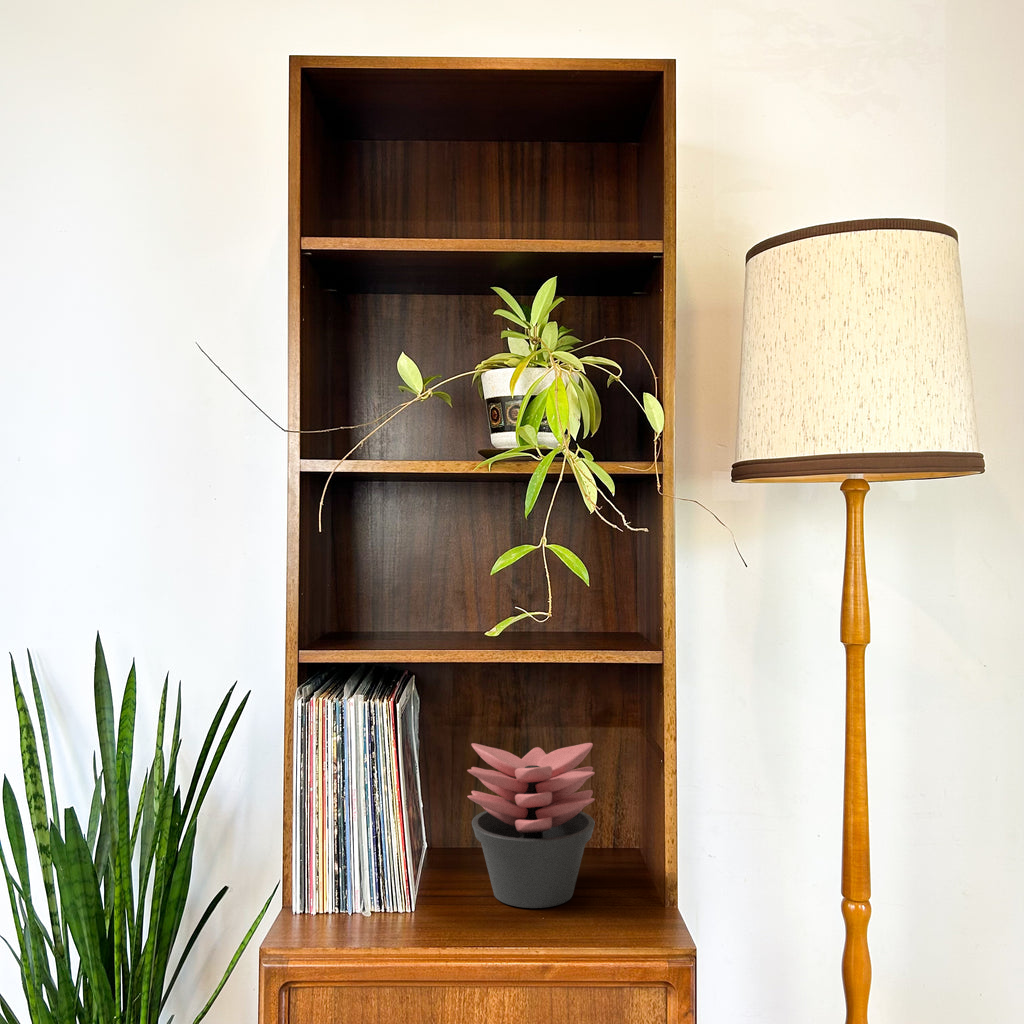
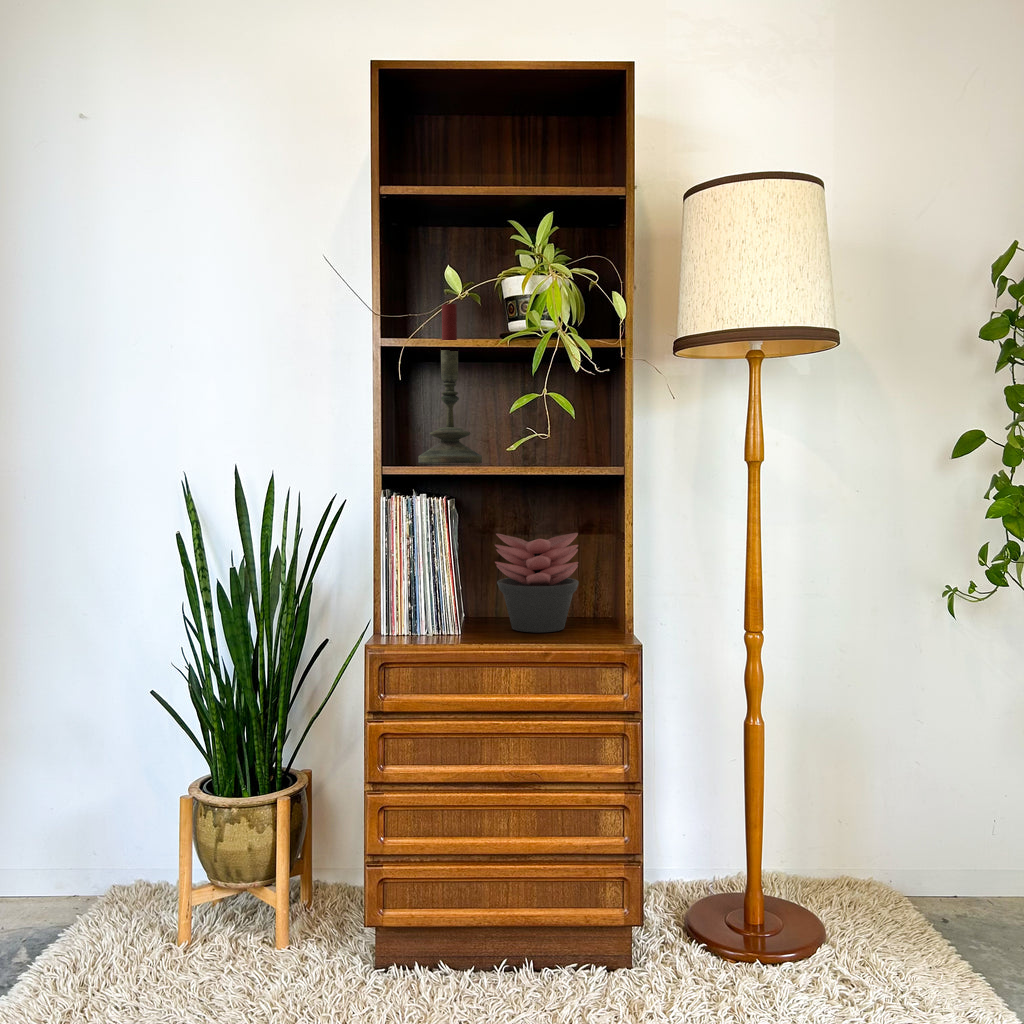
candle: none [357,400,451,644] -> present [418,299,482,463]

